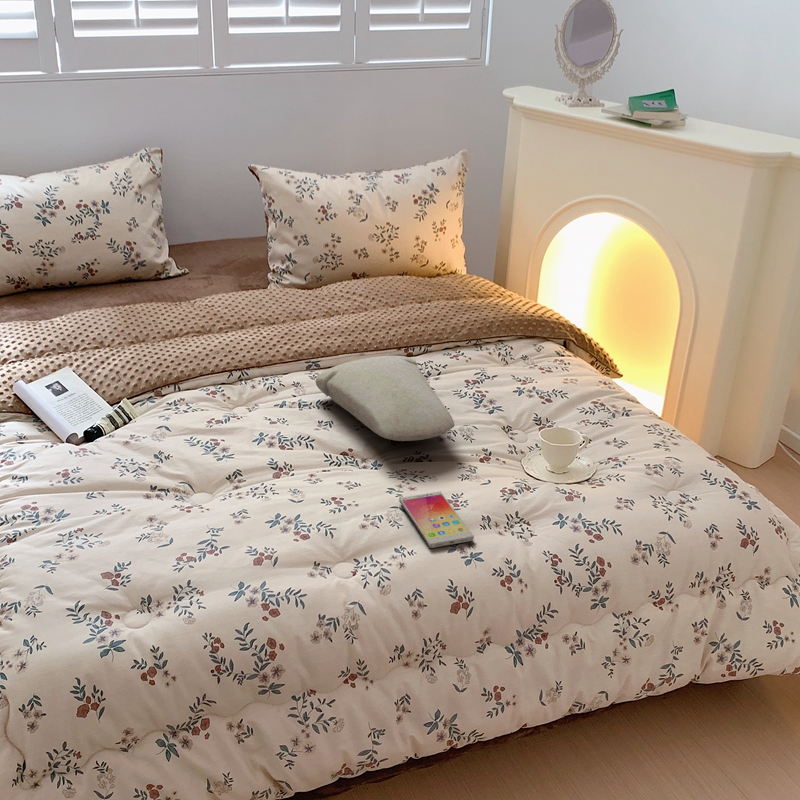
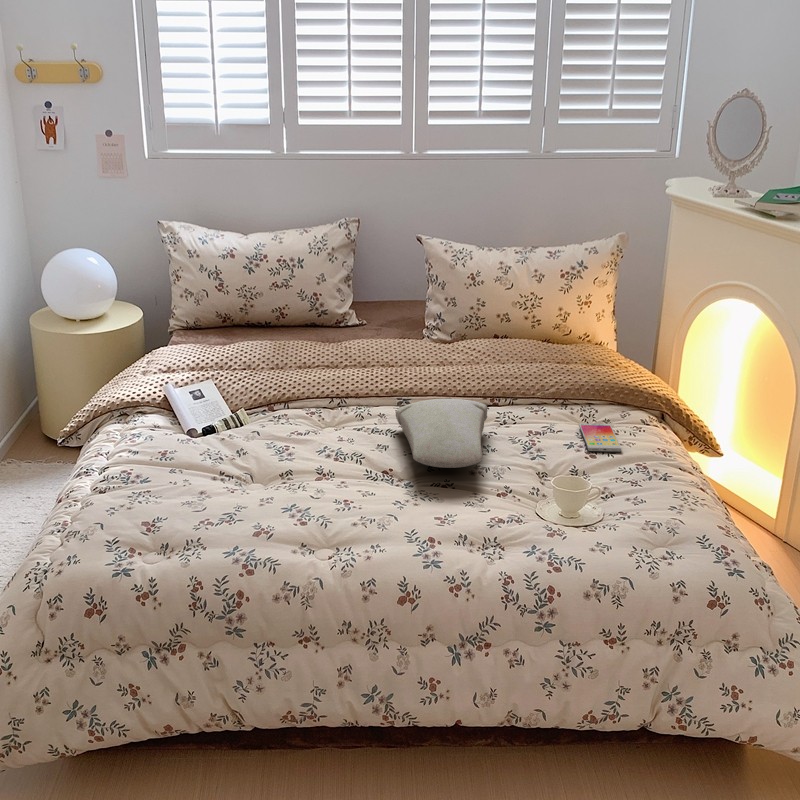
smartphone: present [399,491,474,548] -> present [579,424,622,451]

